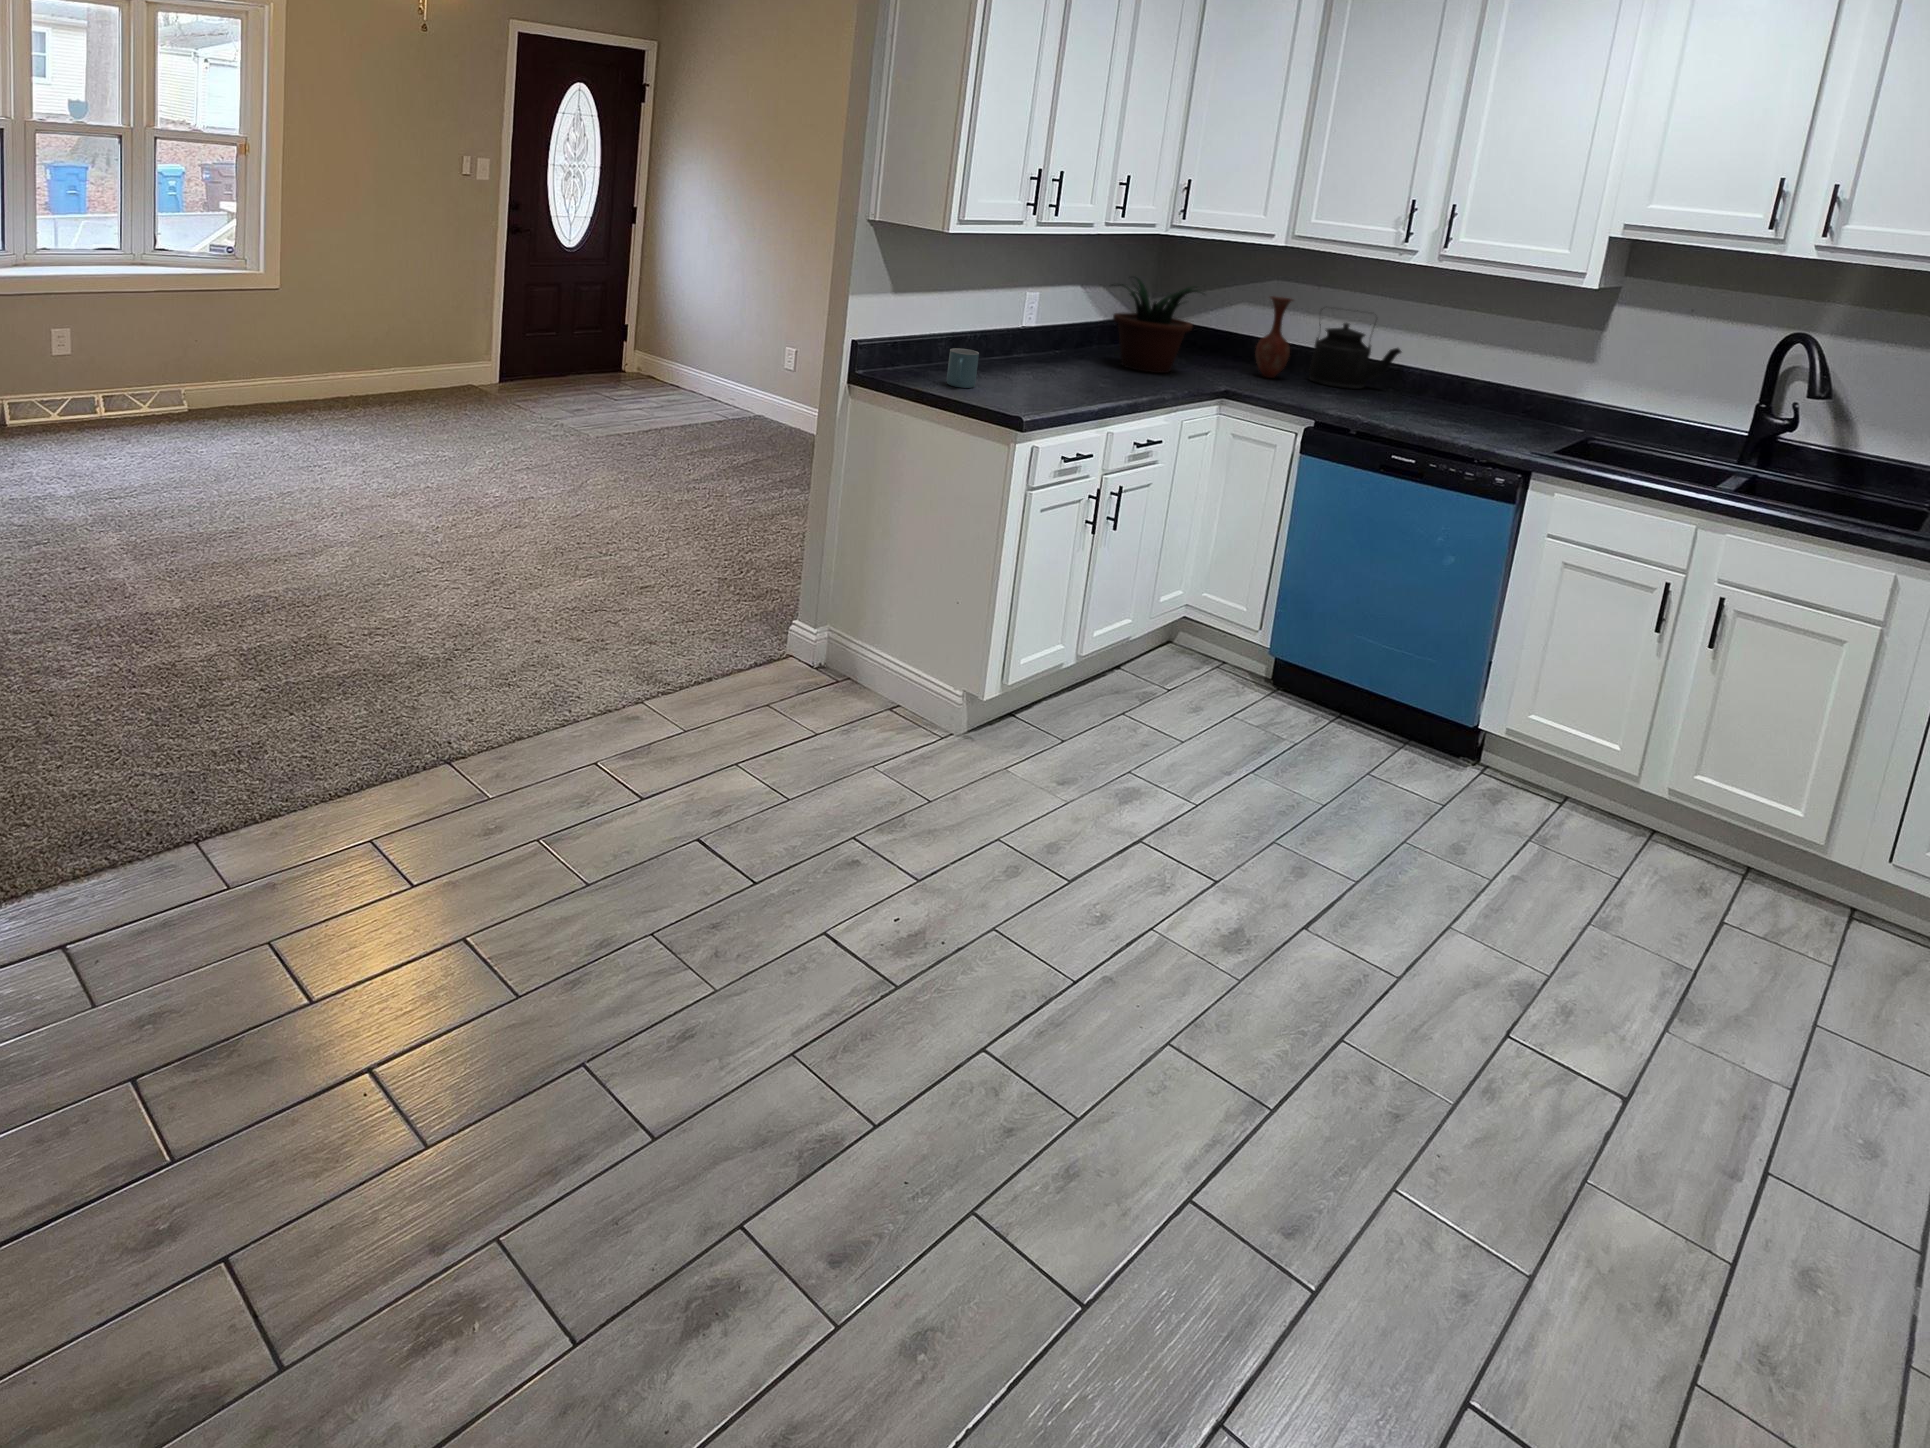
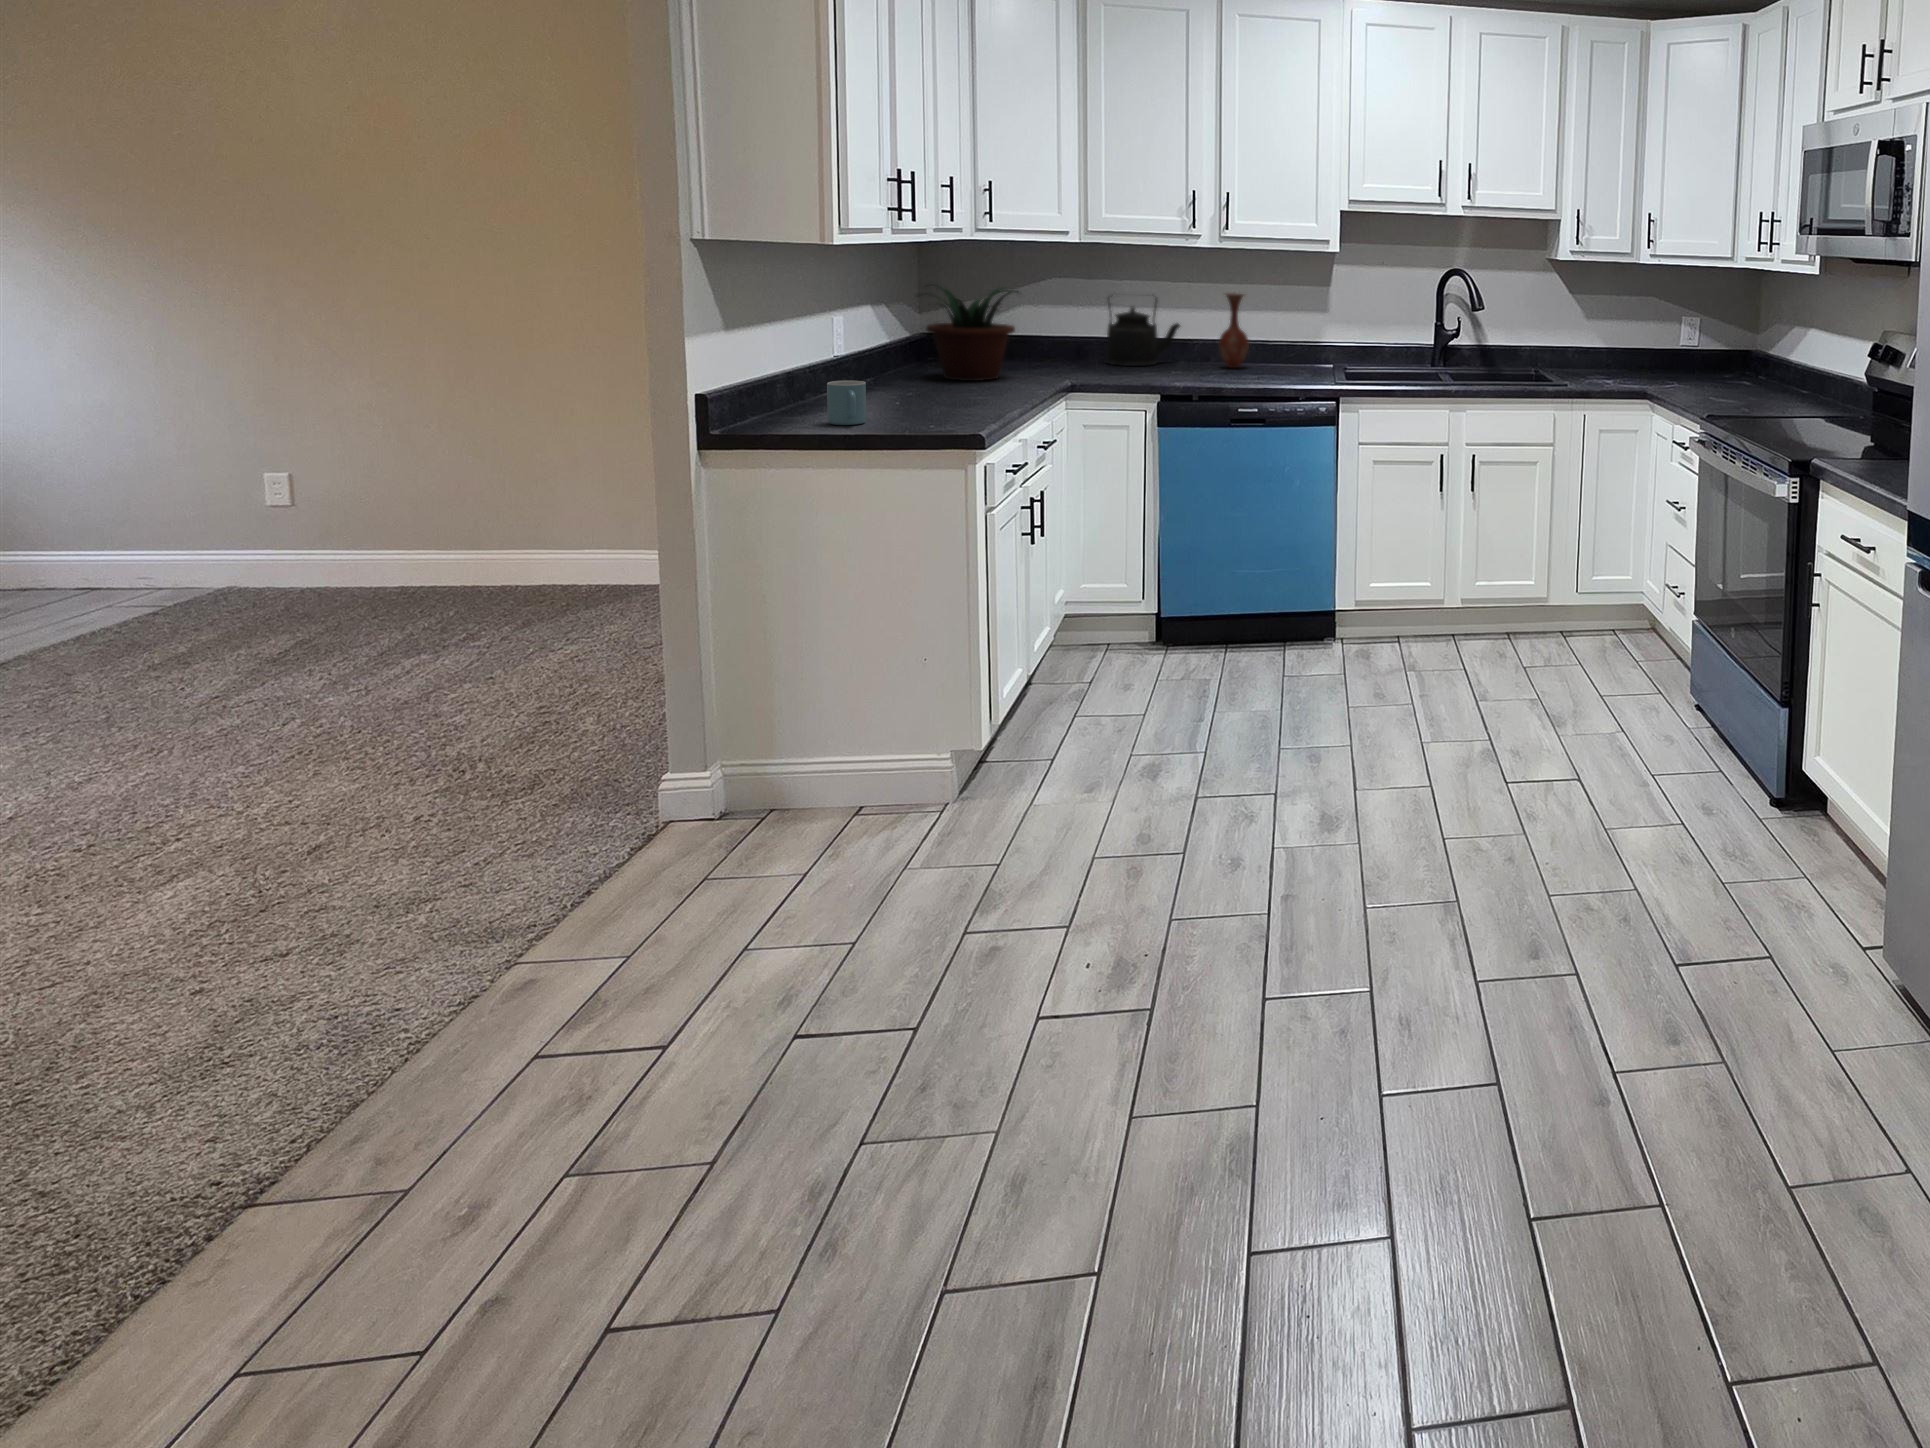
vase: present [1256,296,1293,378] -> present [1219,293,1249,368]

